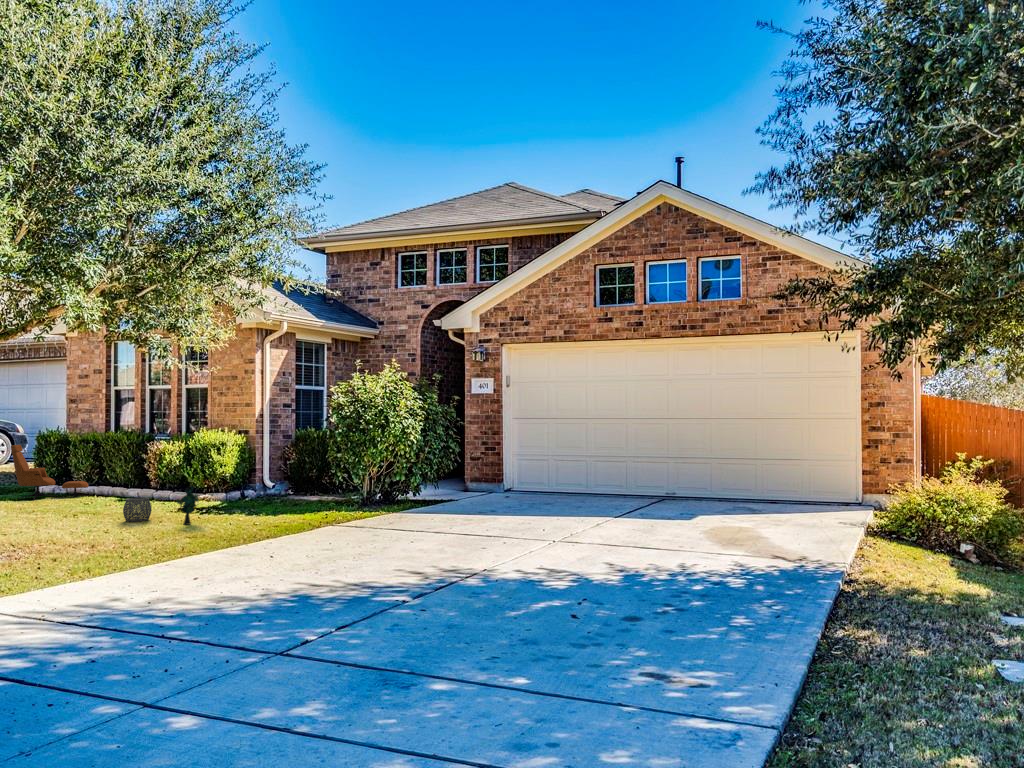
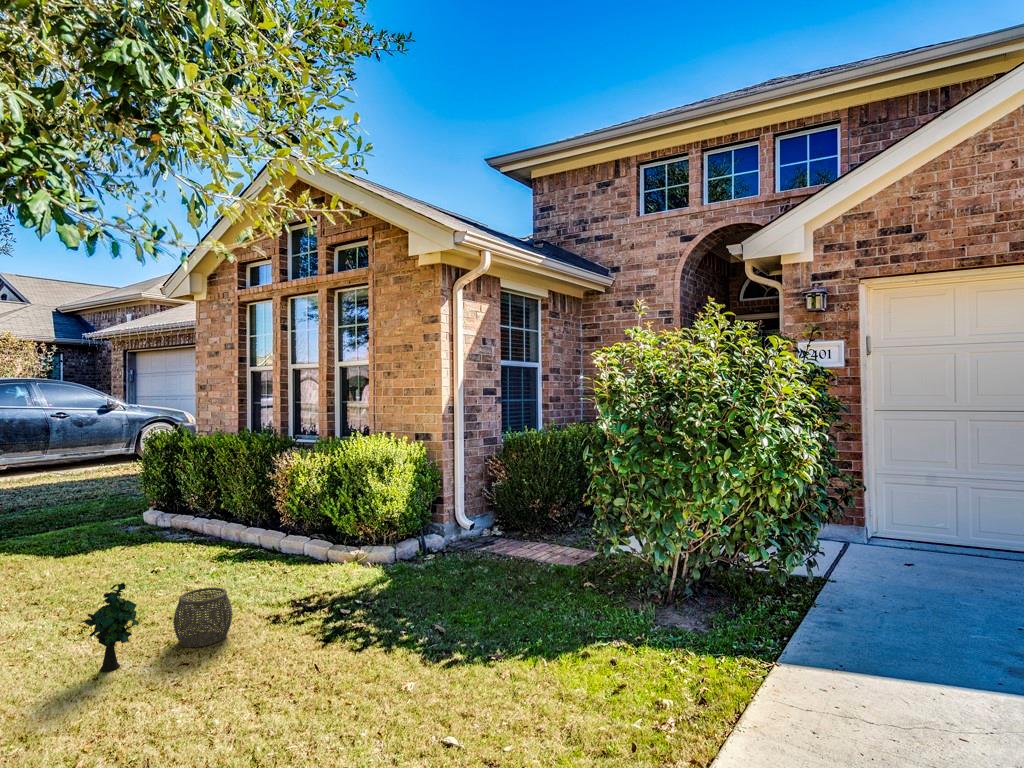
lounge chair: present [11,445,89,500] -> none [98,452,208,537]
decorative plant: present [176,486,199,525] -> present [80,583,139,672]

